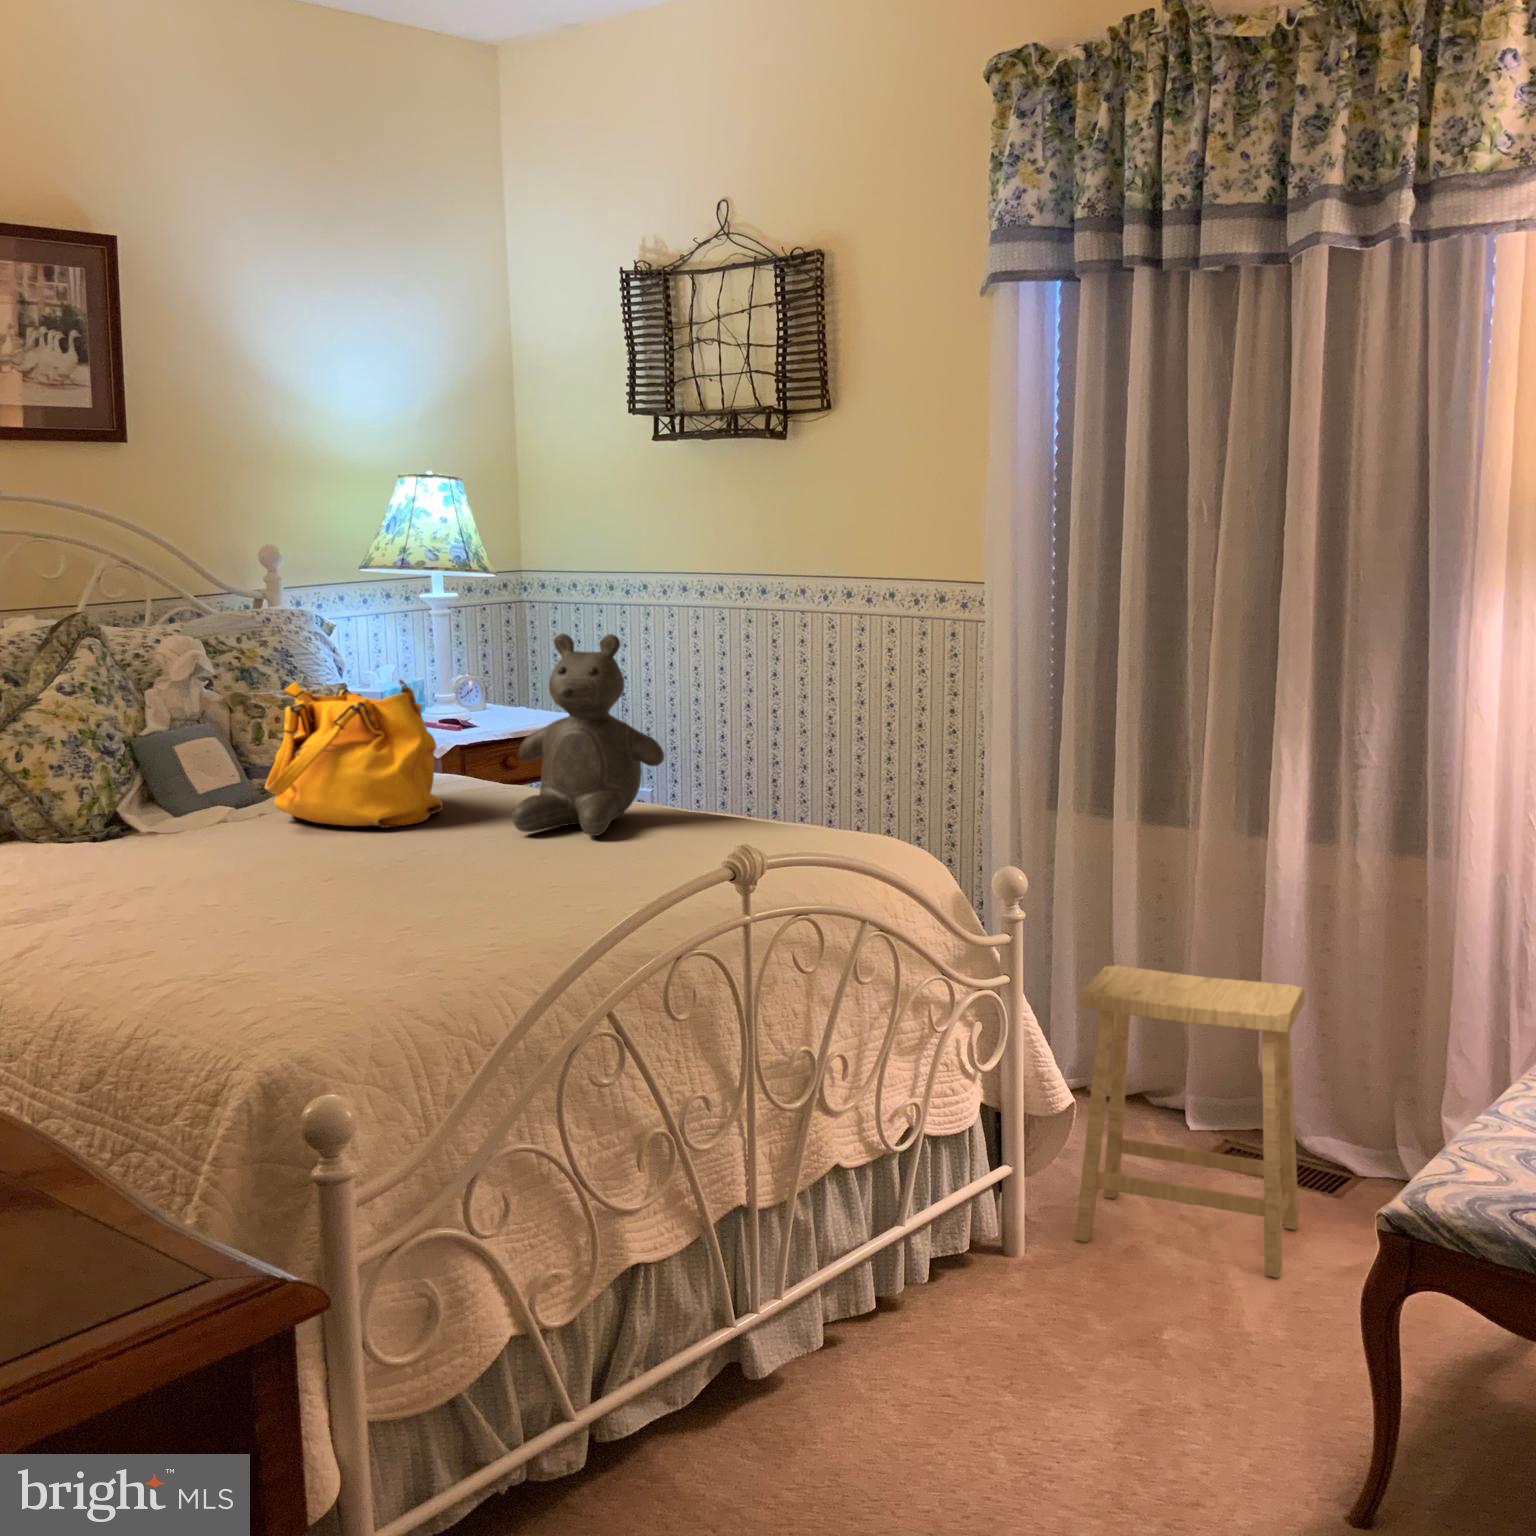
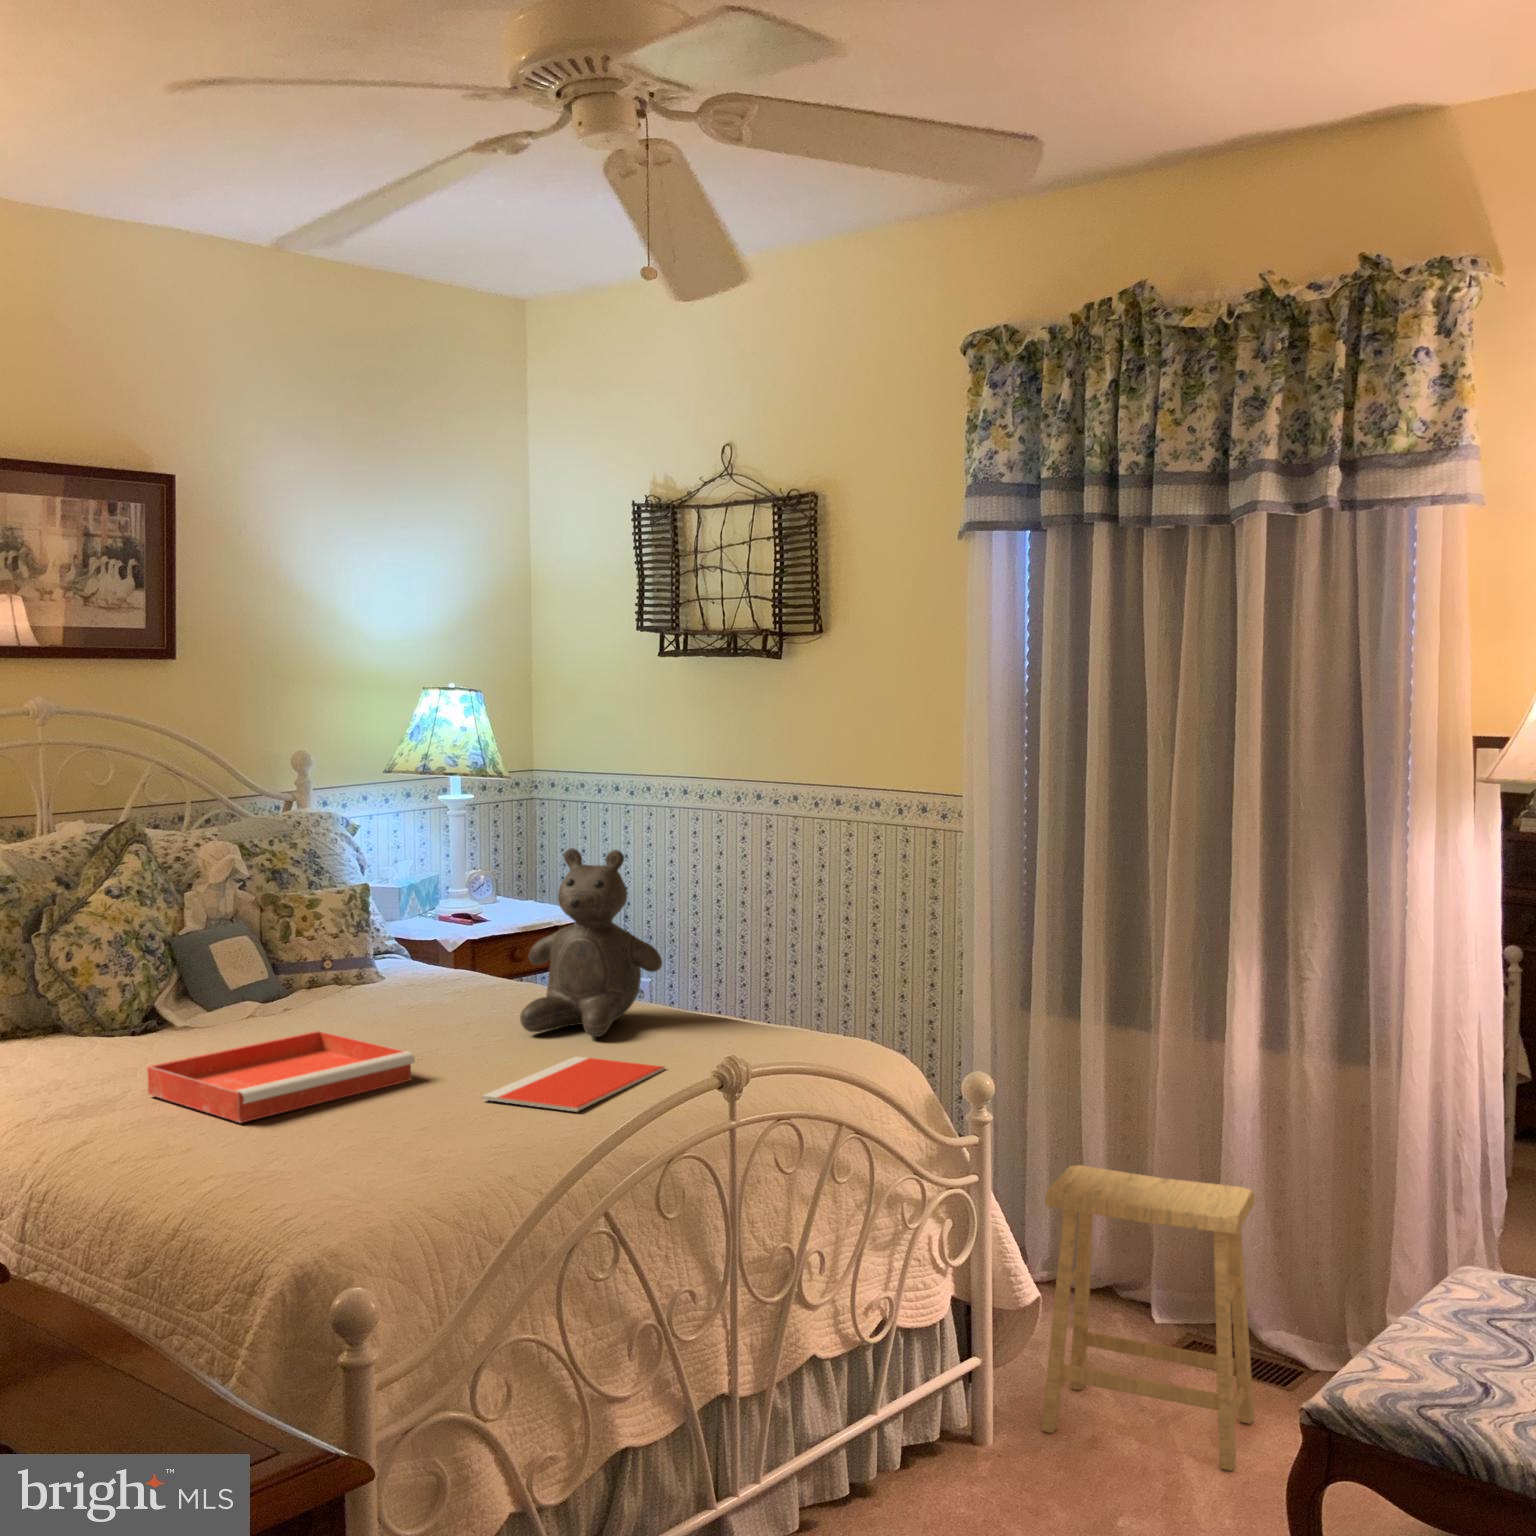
handbag: present [265,679,443,828] -> none [293,886,456,1025]
tray: none [105,832,398,927] -> present [147,1031,415,1123]
notebook: none [470,855,670,910] -> present [481,1057,665,1111]

